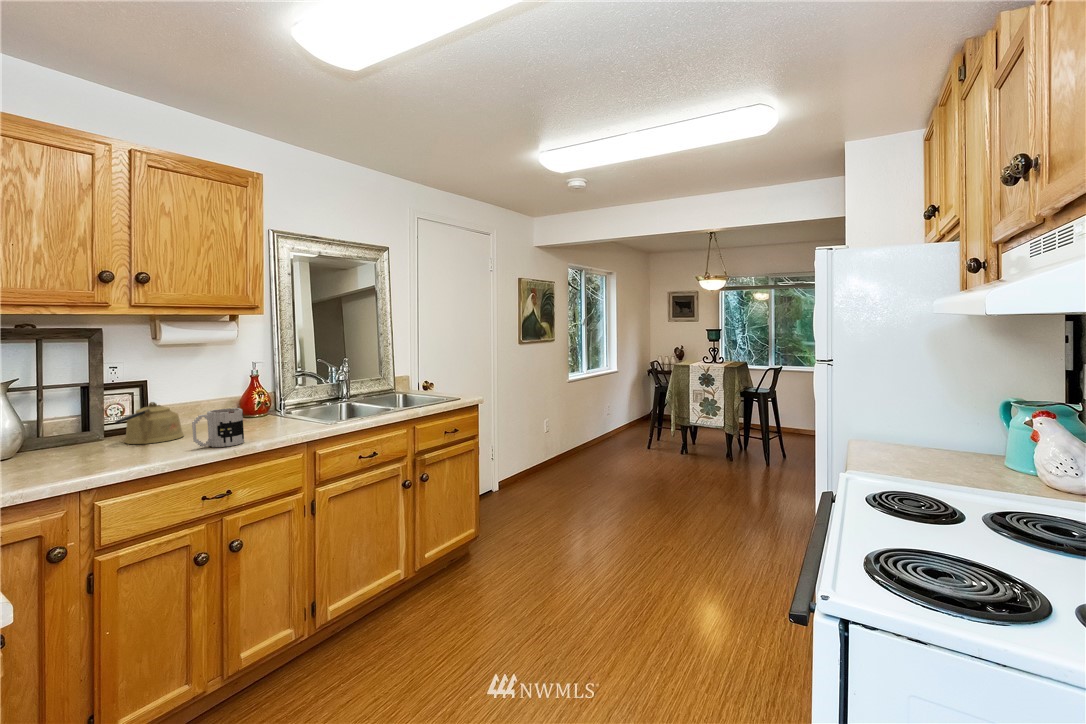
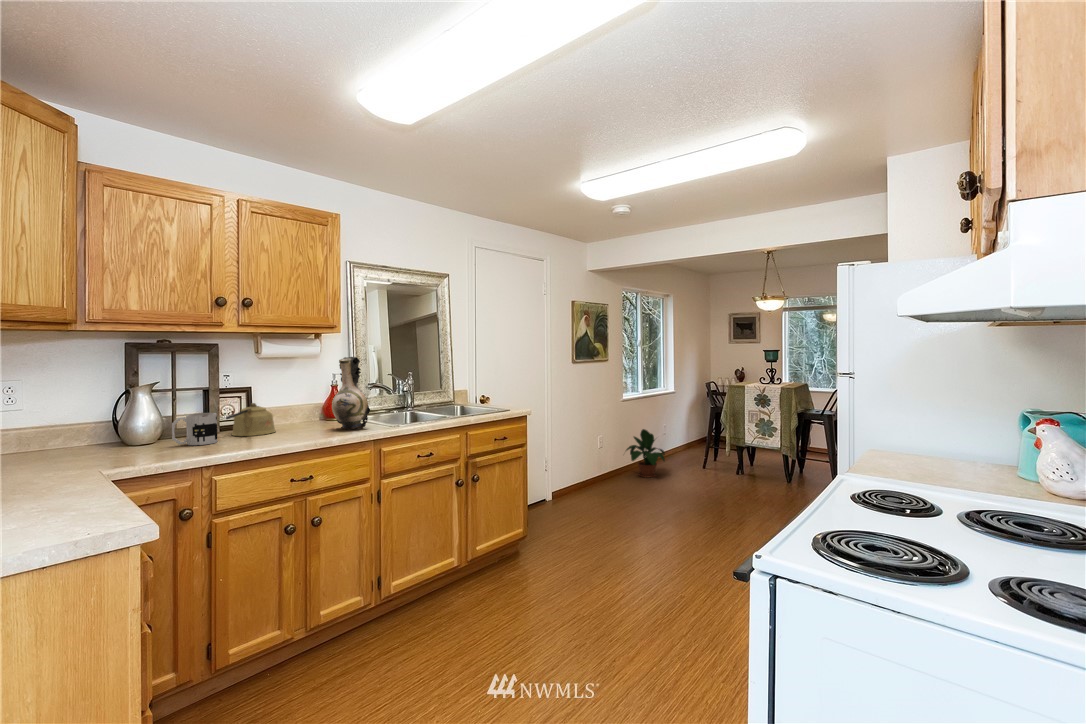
decorative vase: none [256,344,305,430] -> present [332,357,370,429]
mug: present [192,408,244,447] -> present [172,413,217,445]
potted plant: none [570,412,612,460] -> present [626,429,665,477]

